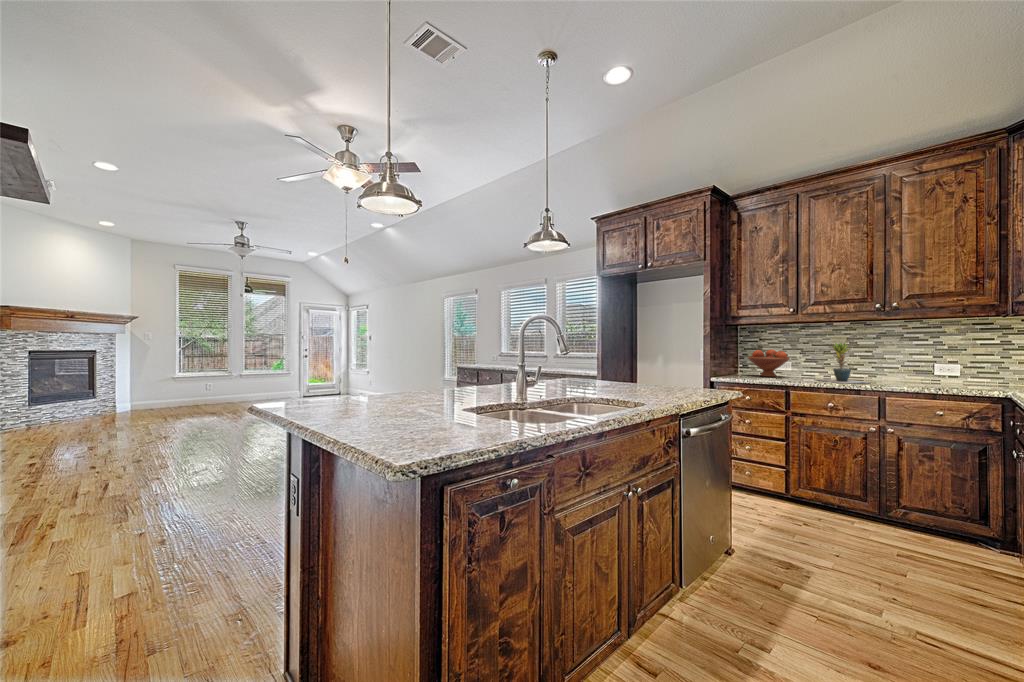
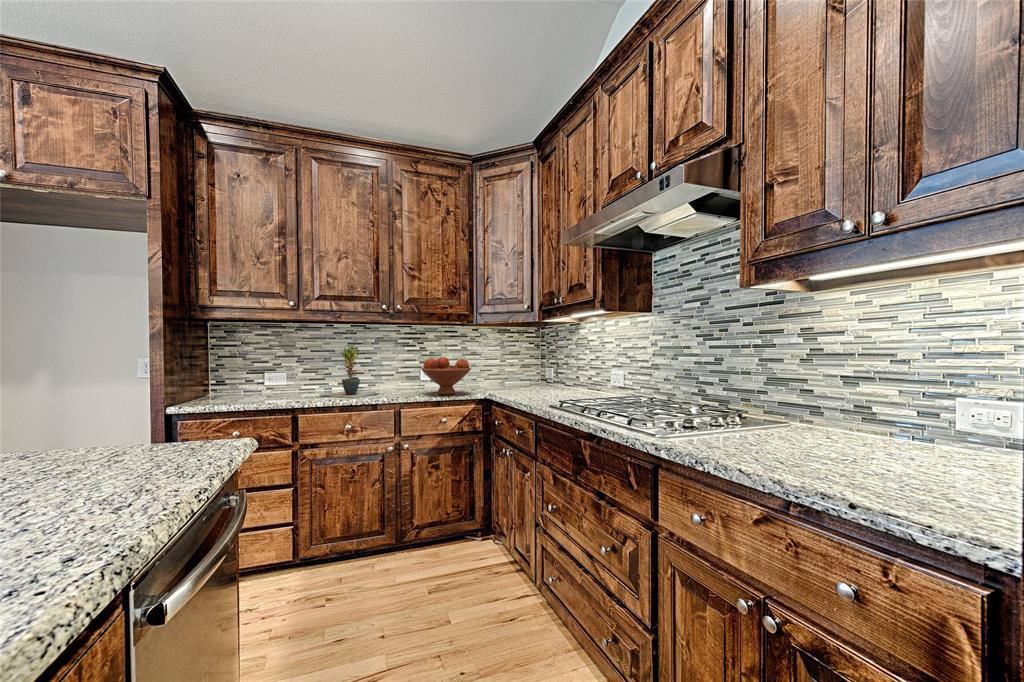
fruit bowl: present [748,349,790,377] -> present [422,357,471,395]

